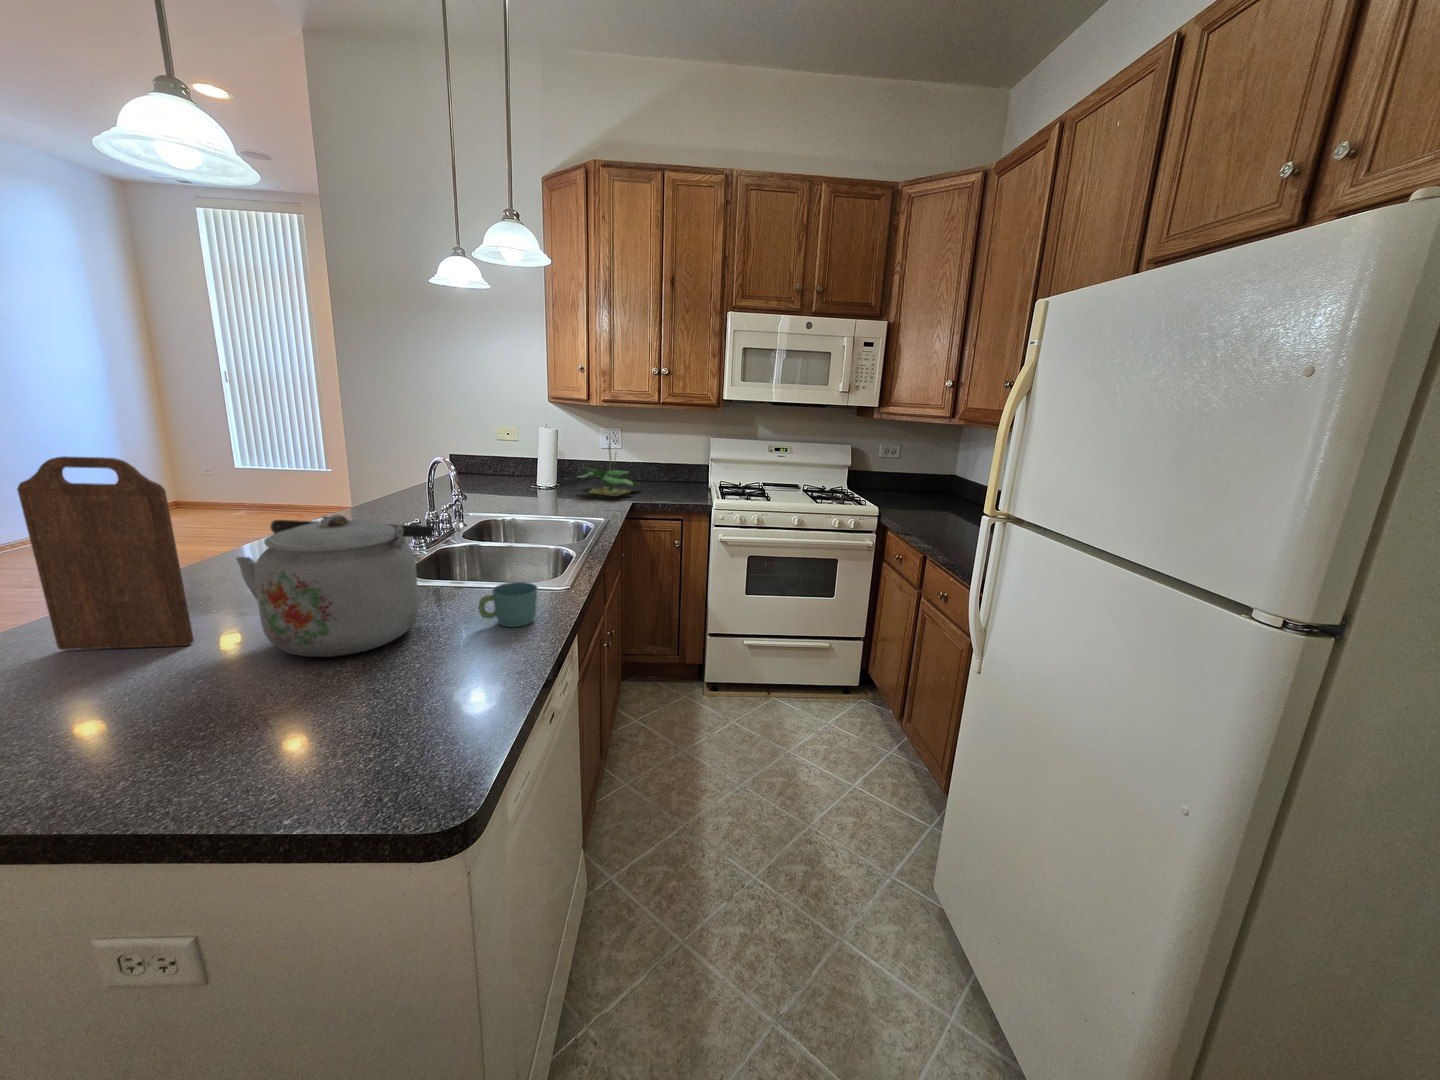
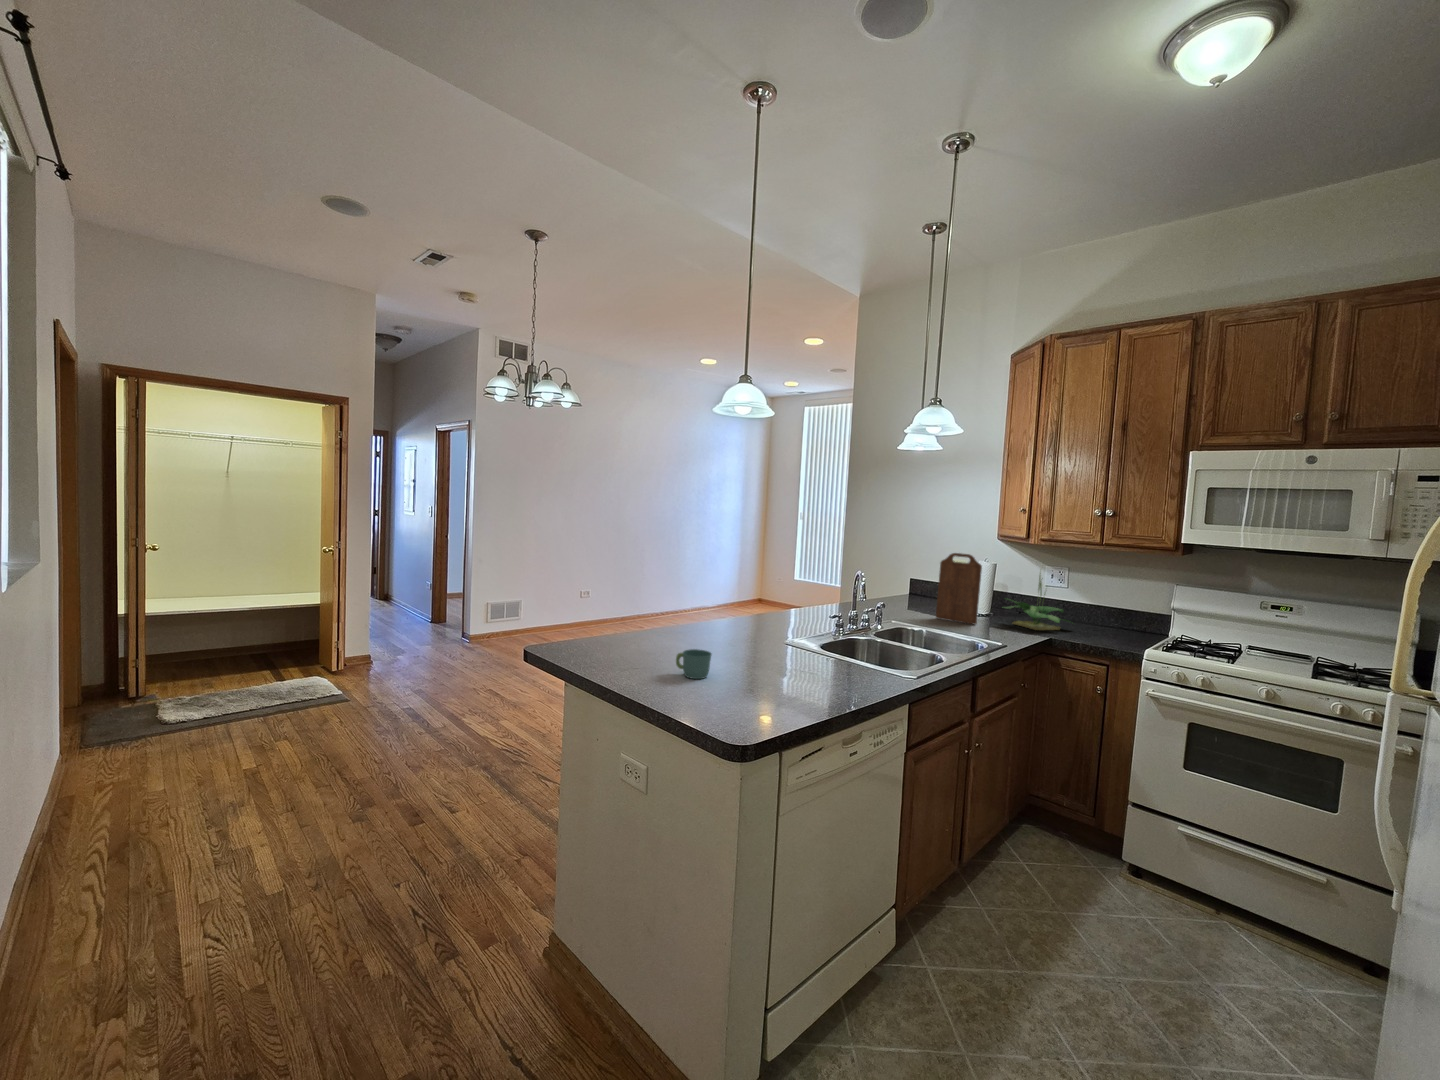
cutting board: present [17,456,194,650] -> present [936,553,982,624]
kettle: present [236,514,433,657] -> none [738,593,827,670]
mug: present [479,582,537,627] -> present [676,649,711,679]

